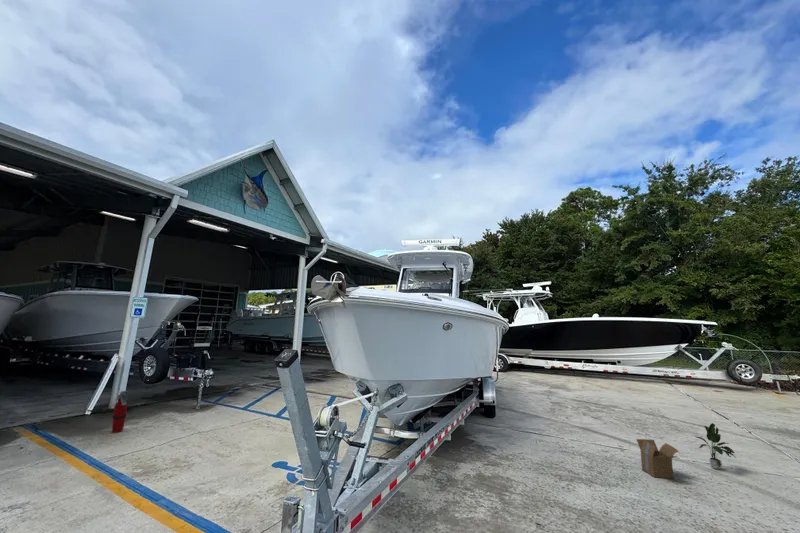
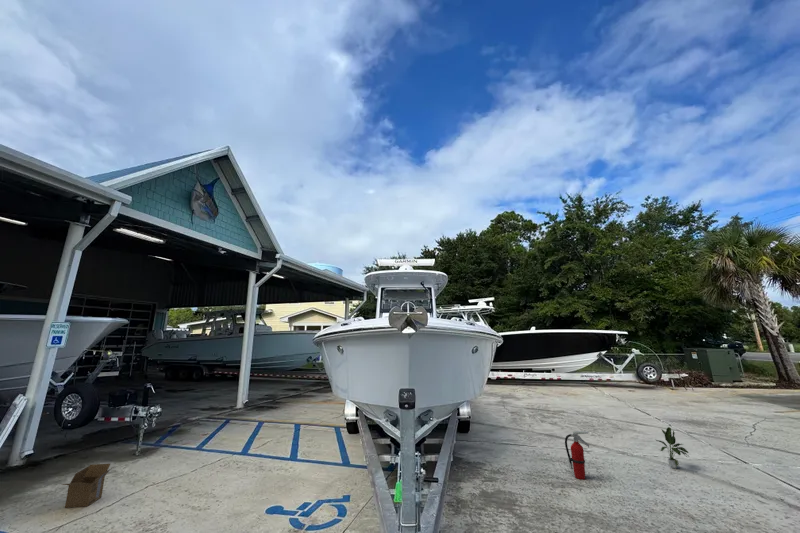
fire extinguisher: present [112,391,128,433] -> present [565,431,589,479]
cardboard box: present [637,439,678,478] -> present [63,464,110,508]

